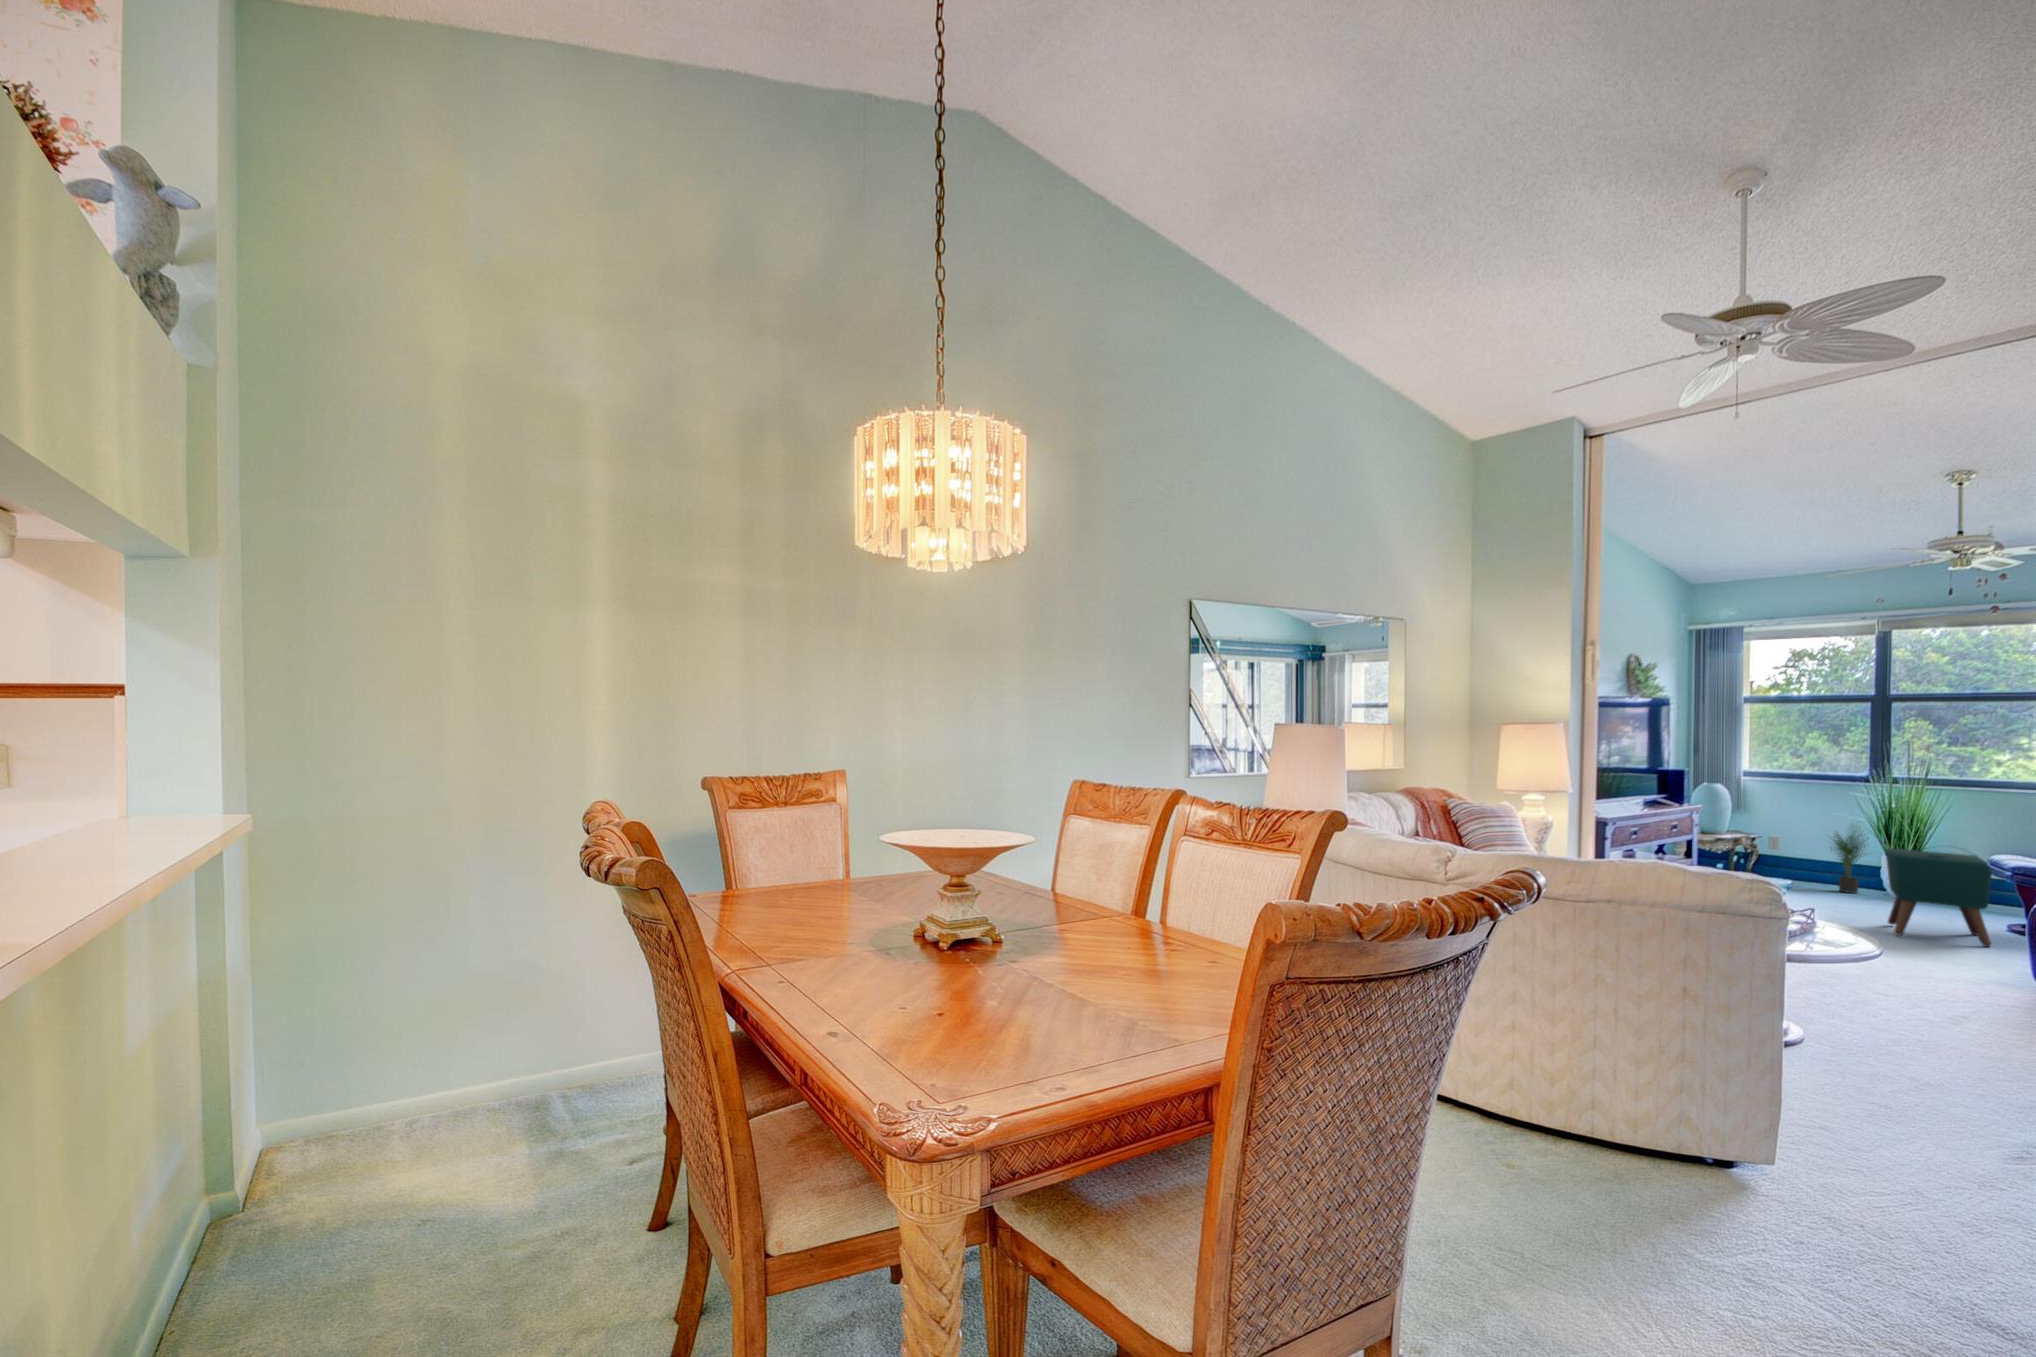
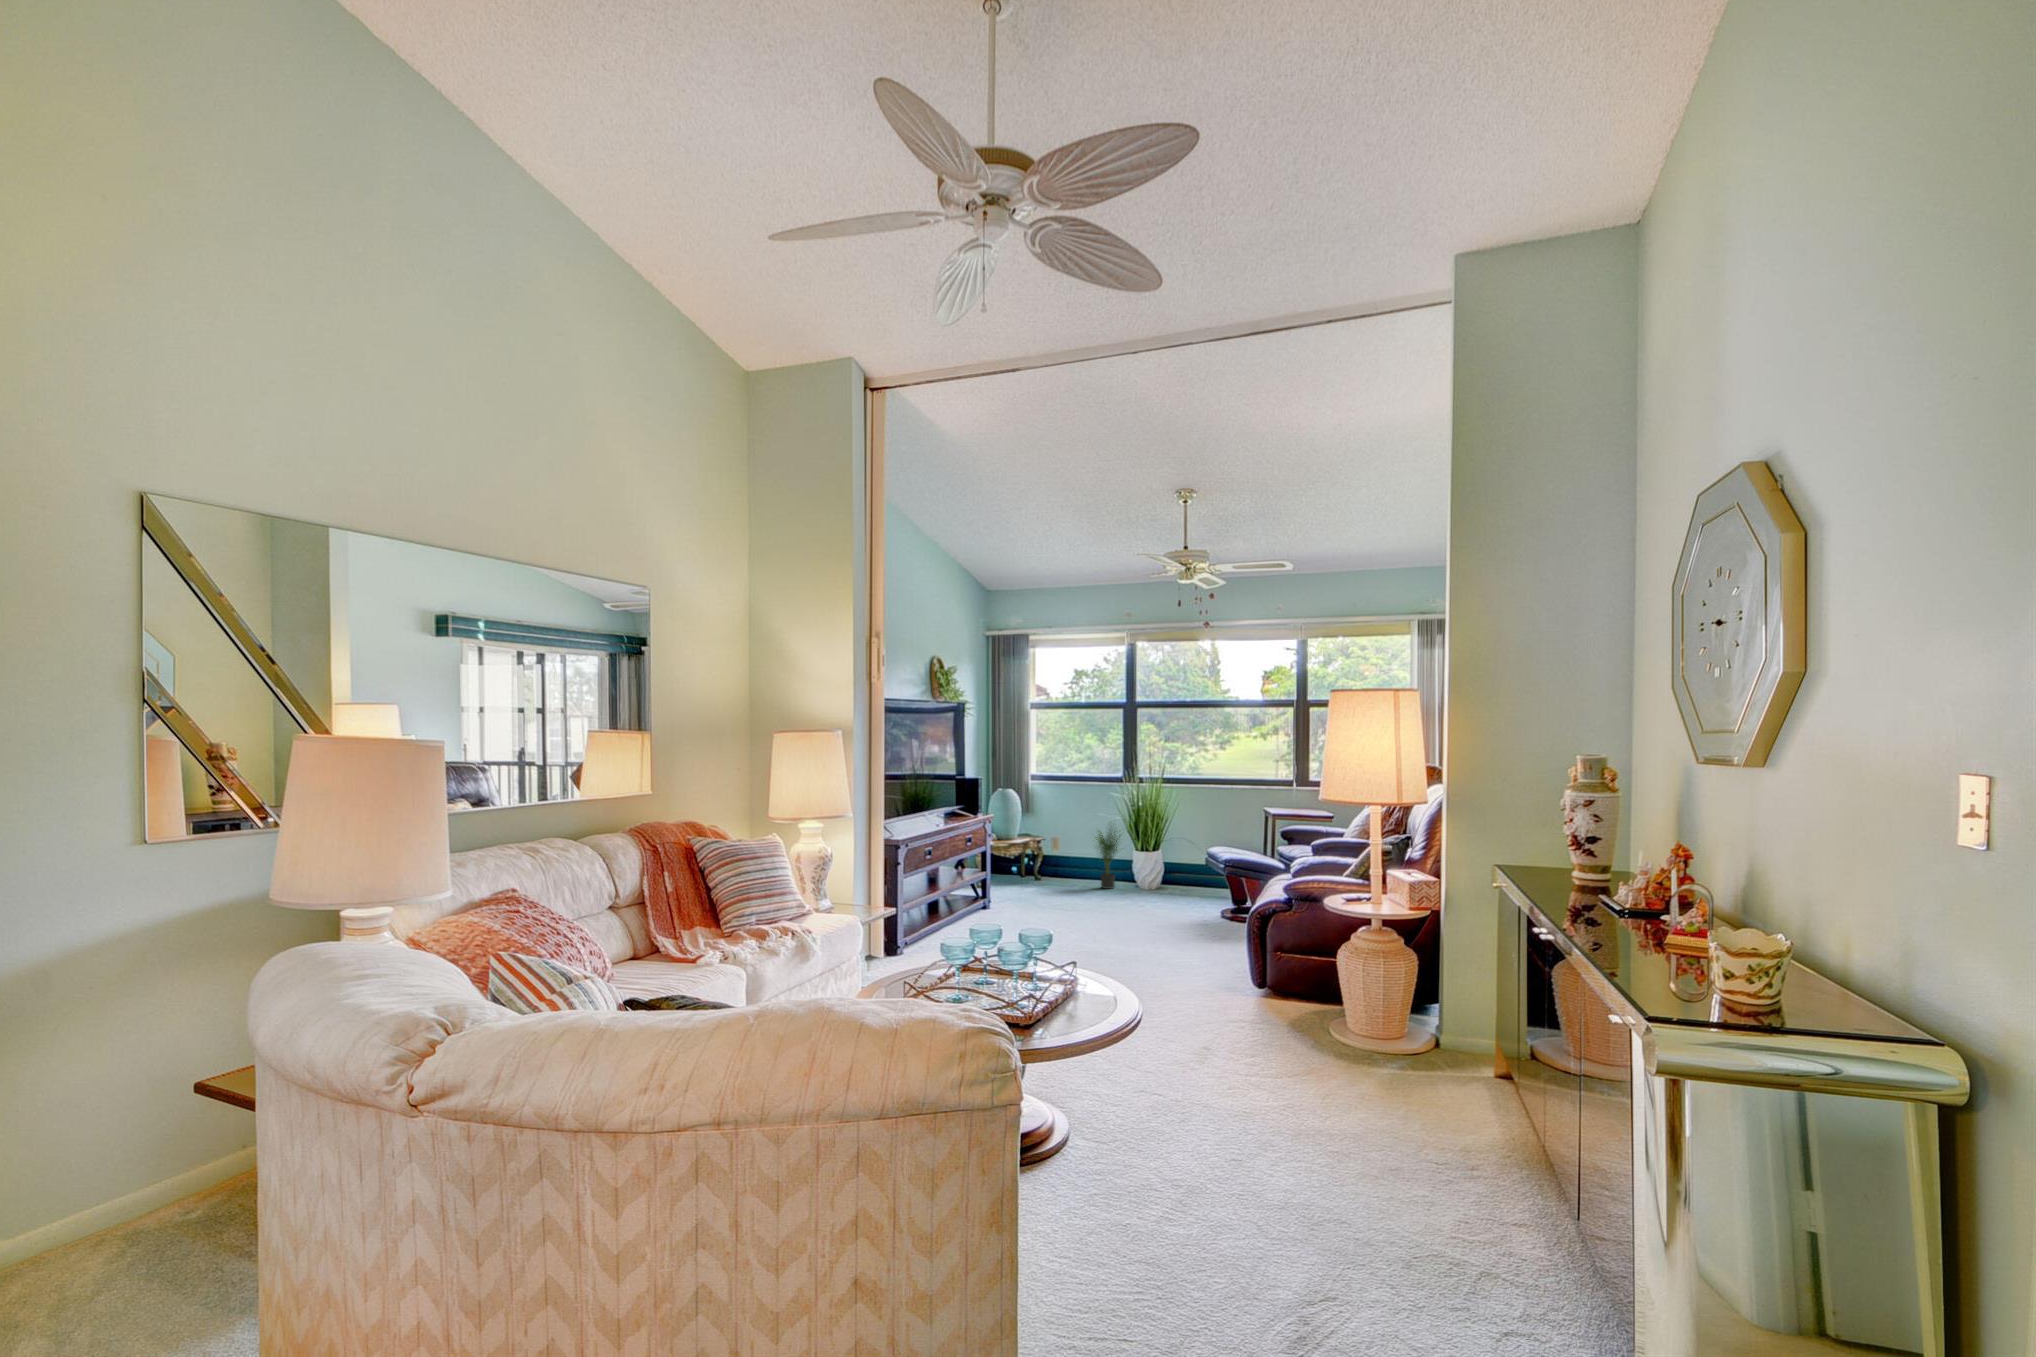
ottoman: present [1886,848,1992,947] -> none [1134,845,1207,933]

